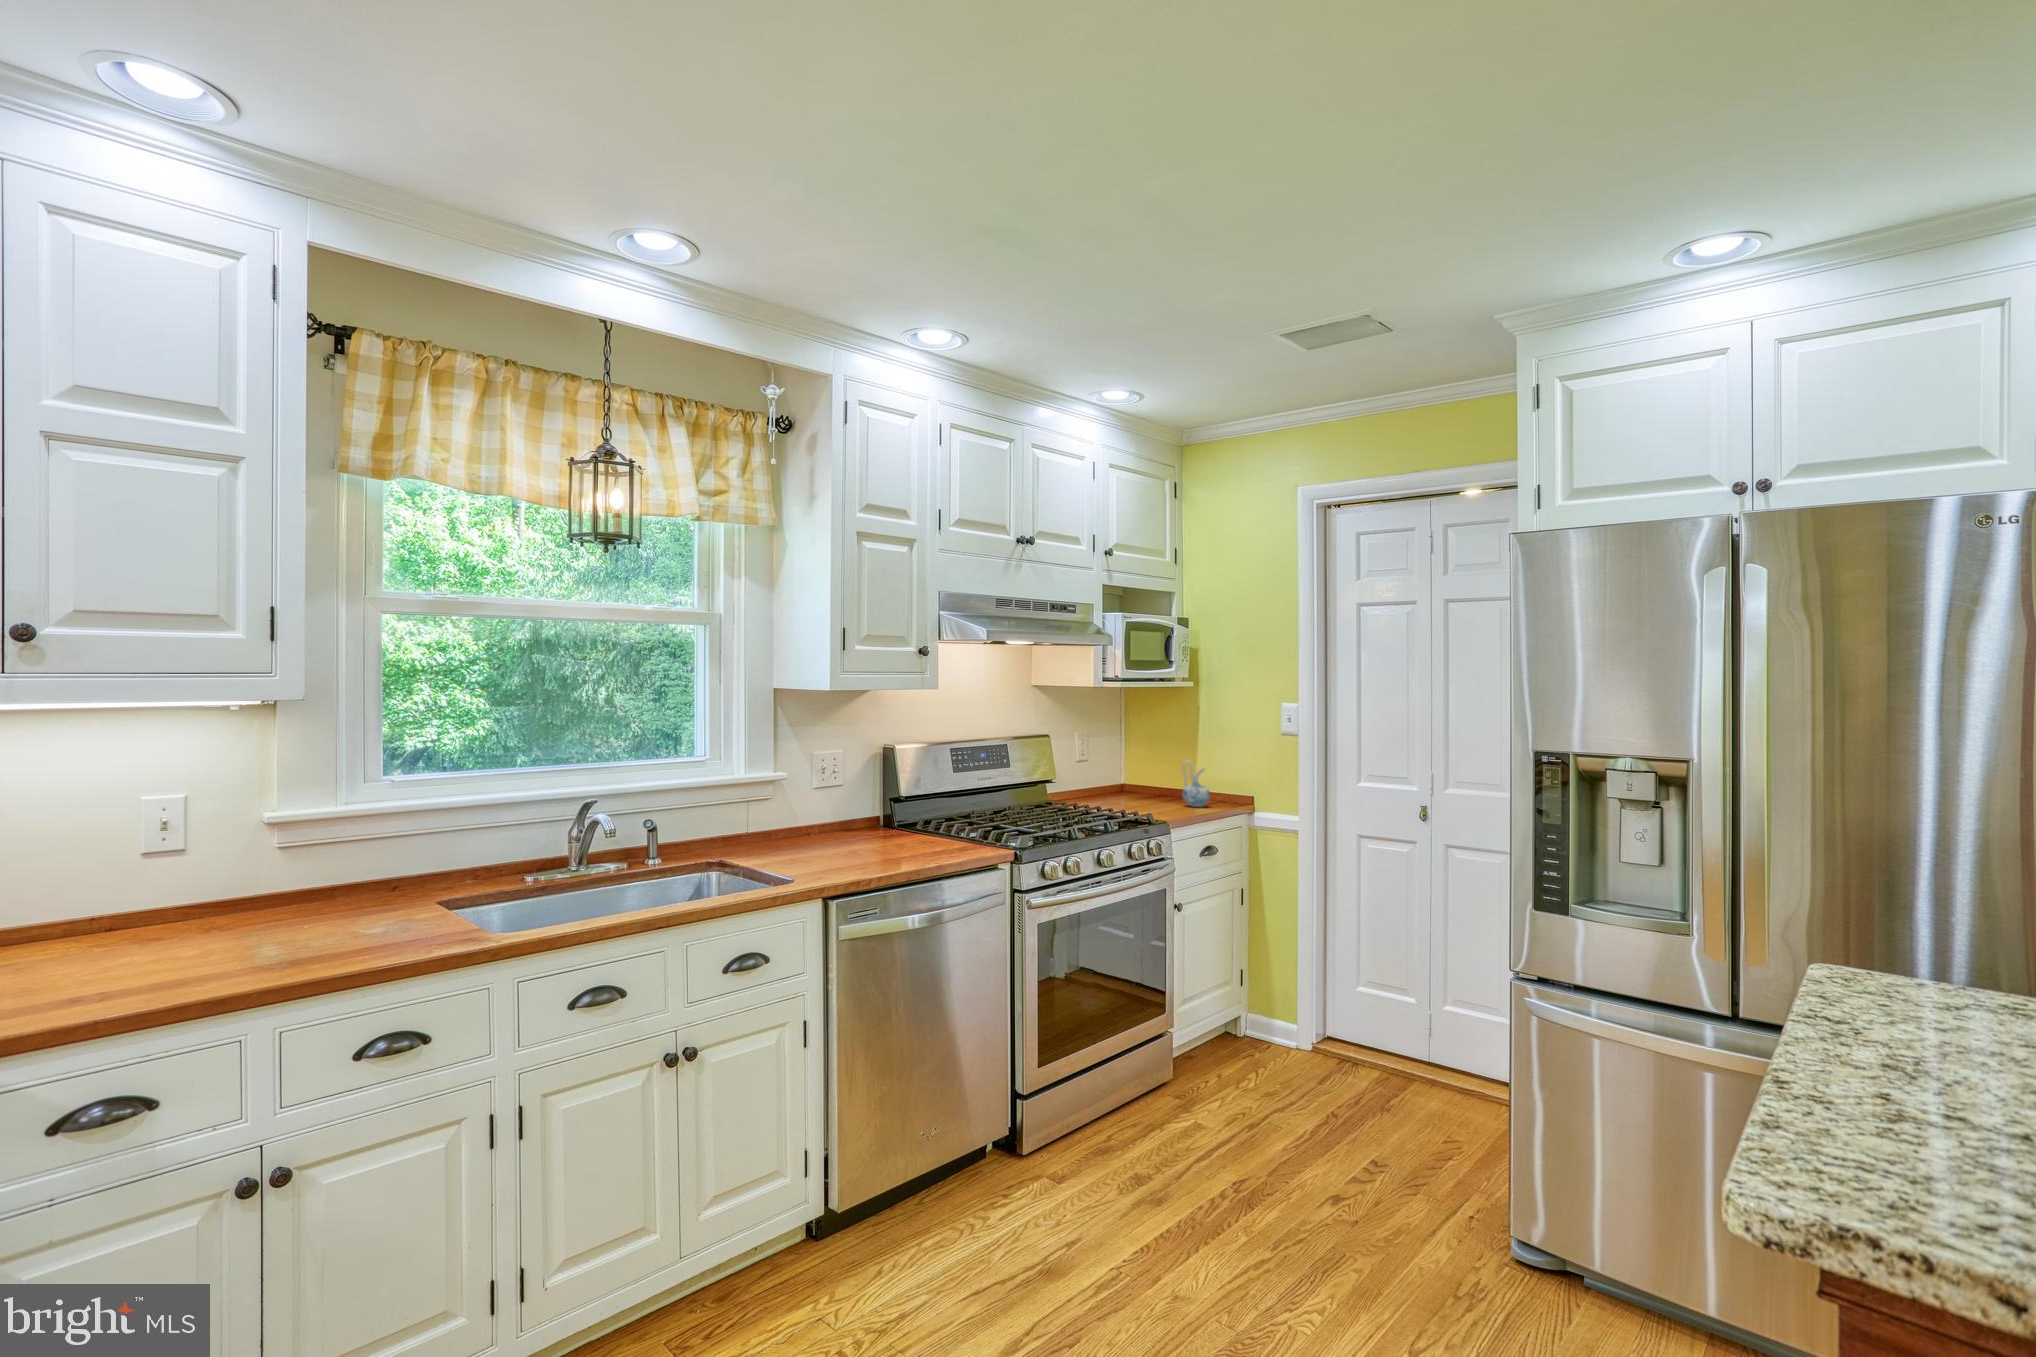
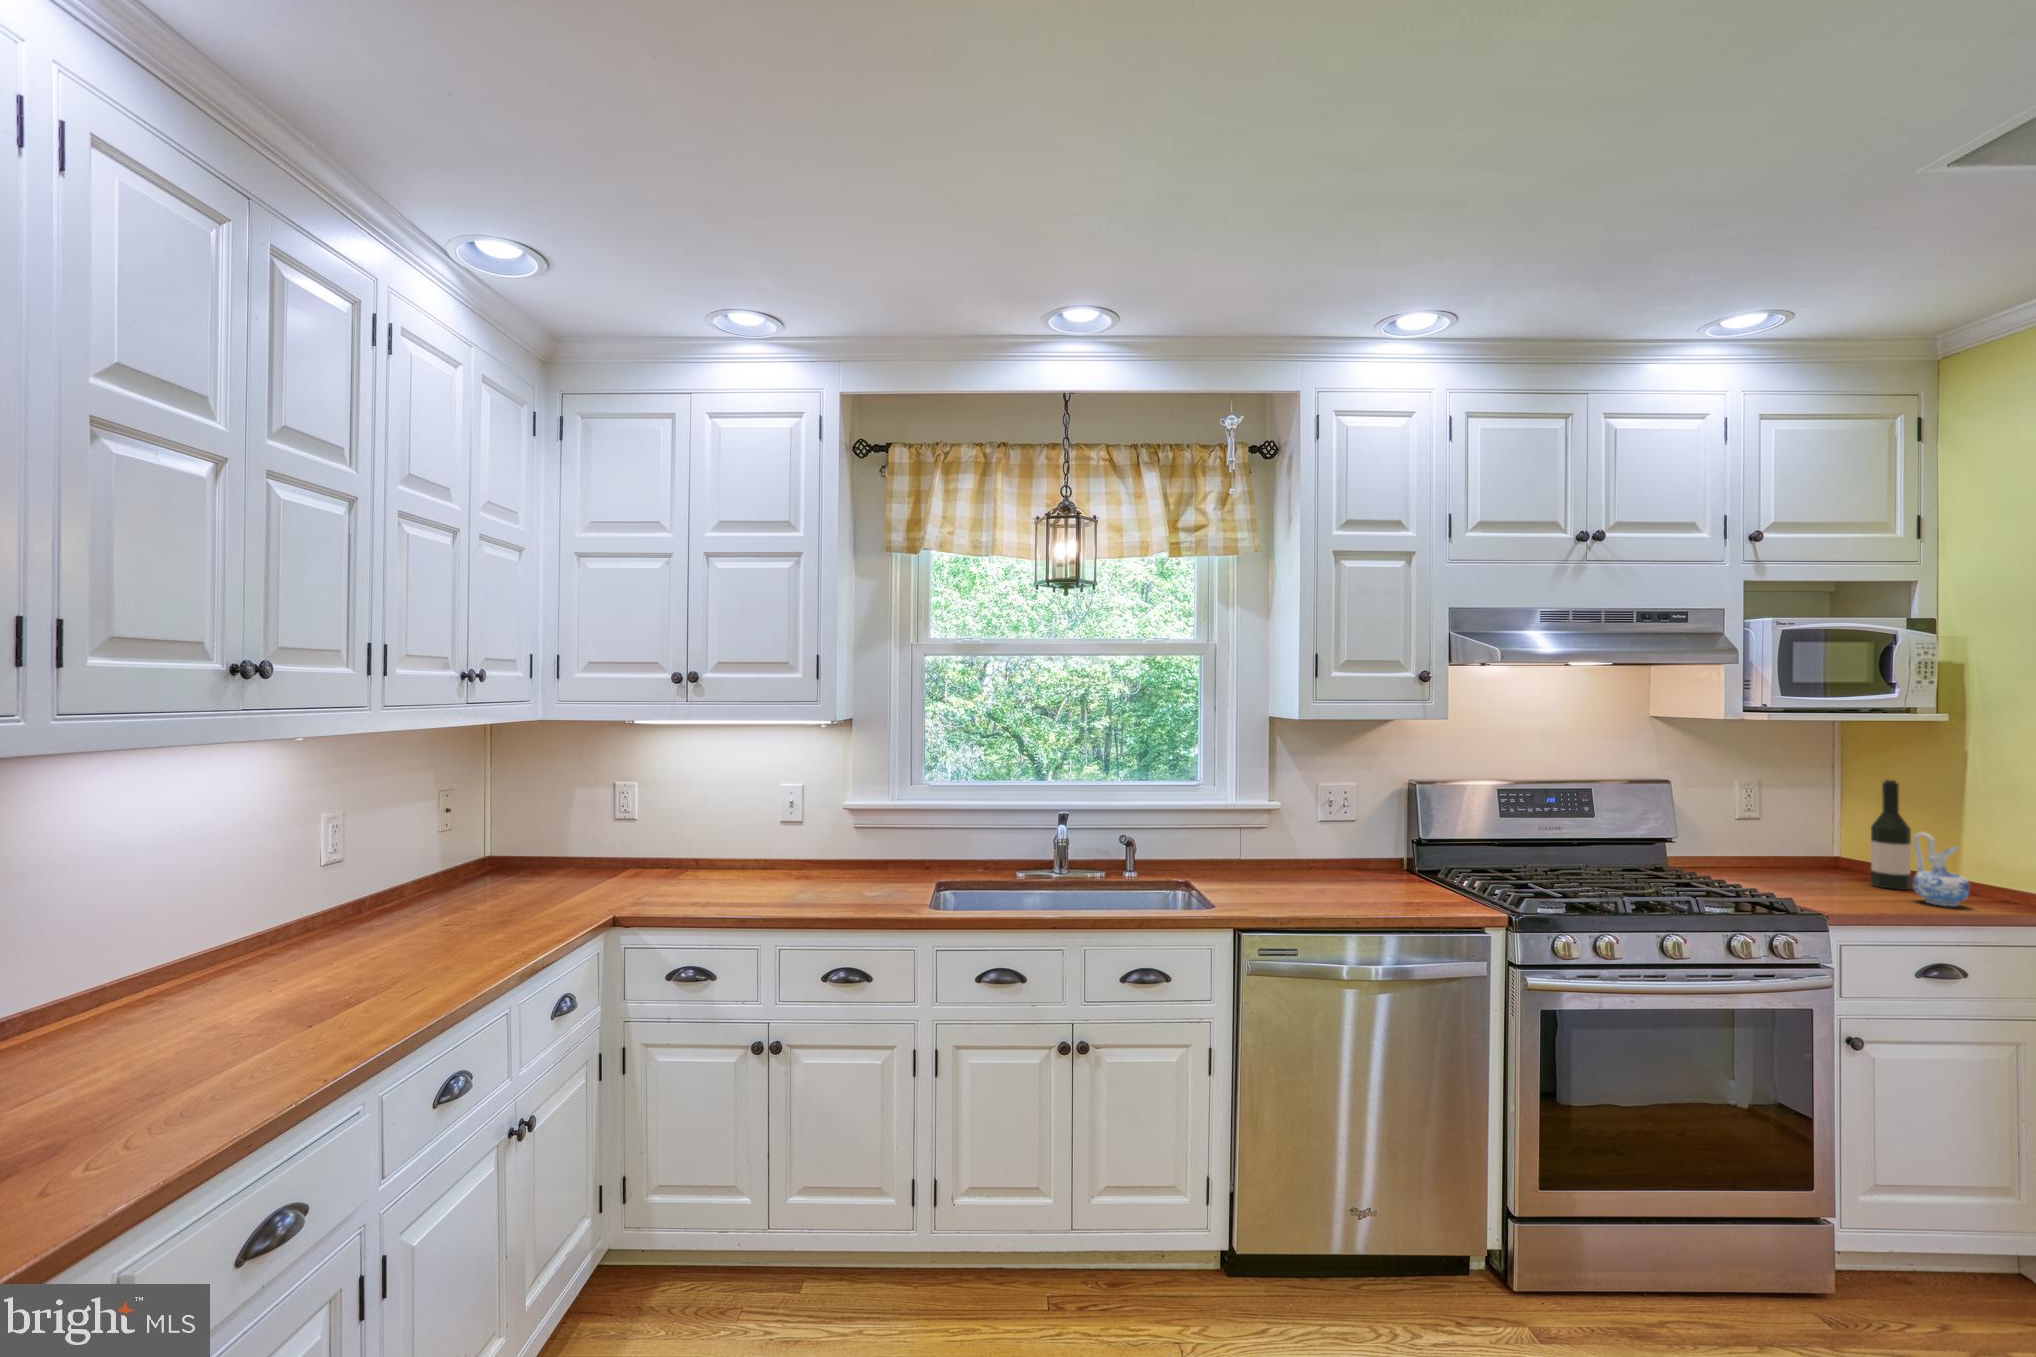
wine bottle: none [1152,728,1171,801] -> present [1871,780,1911,890]

